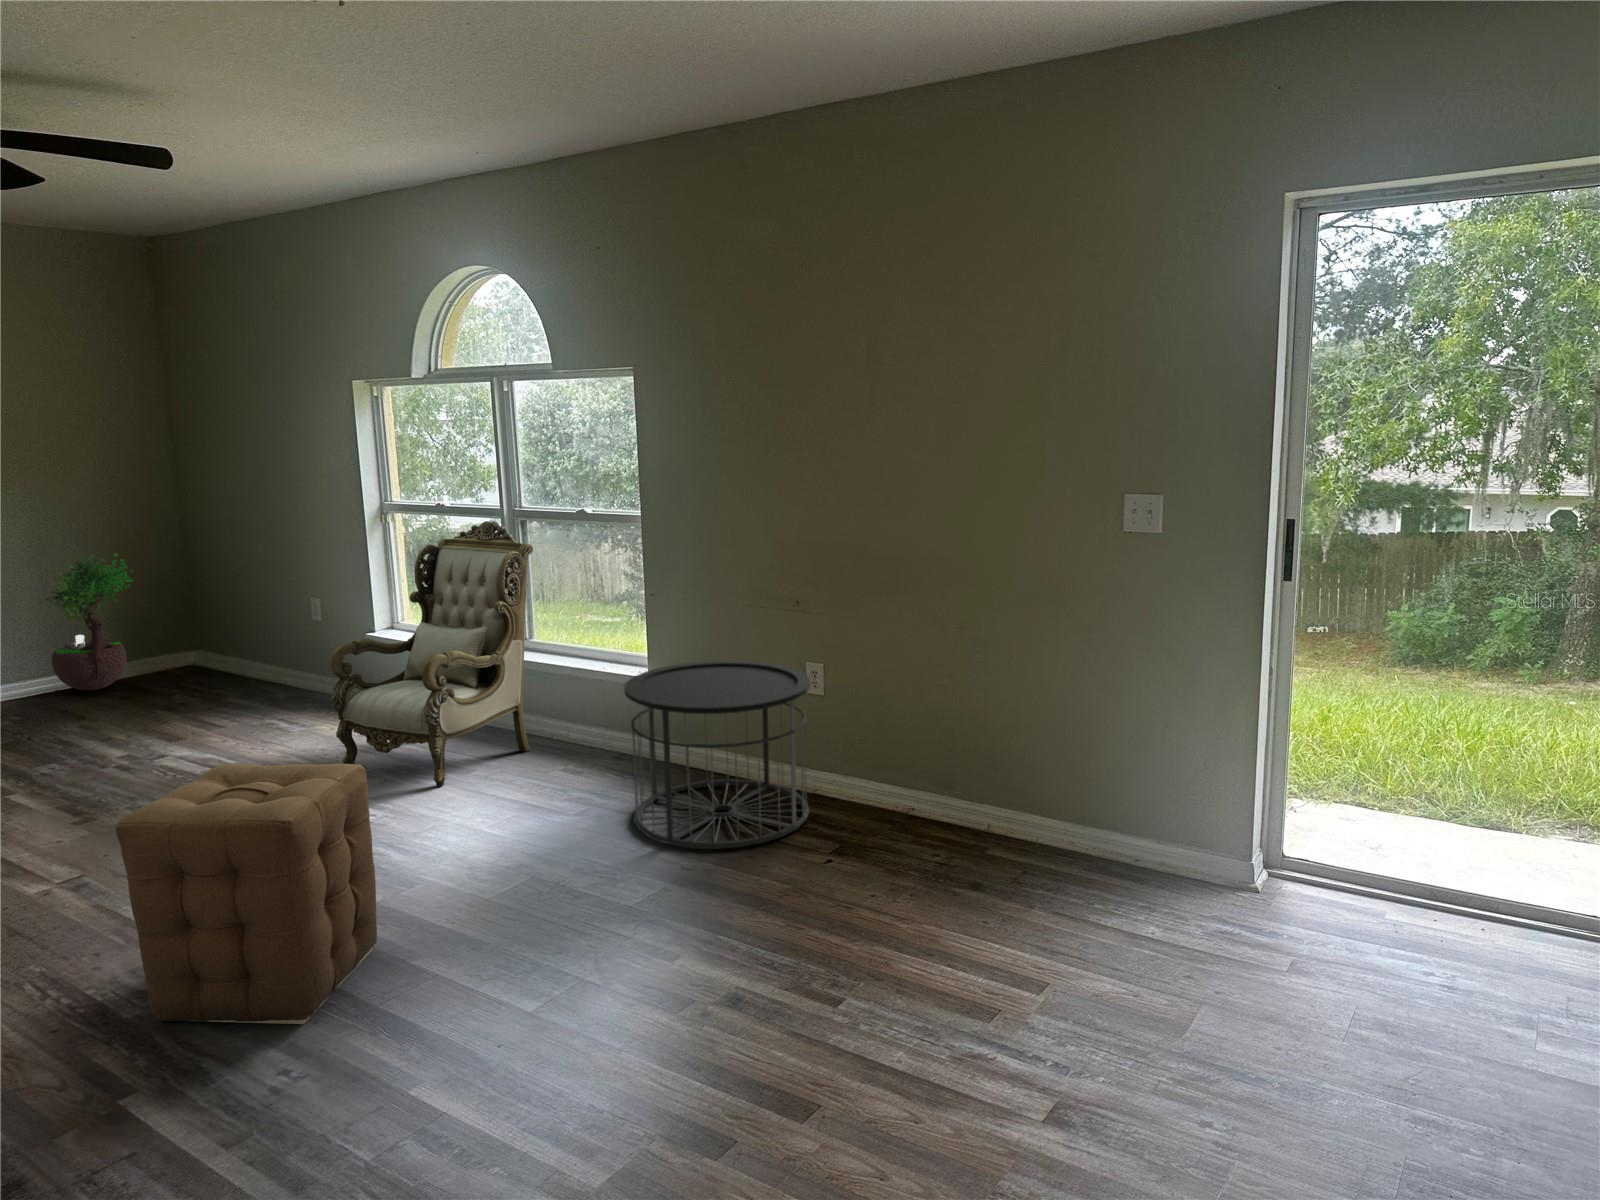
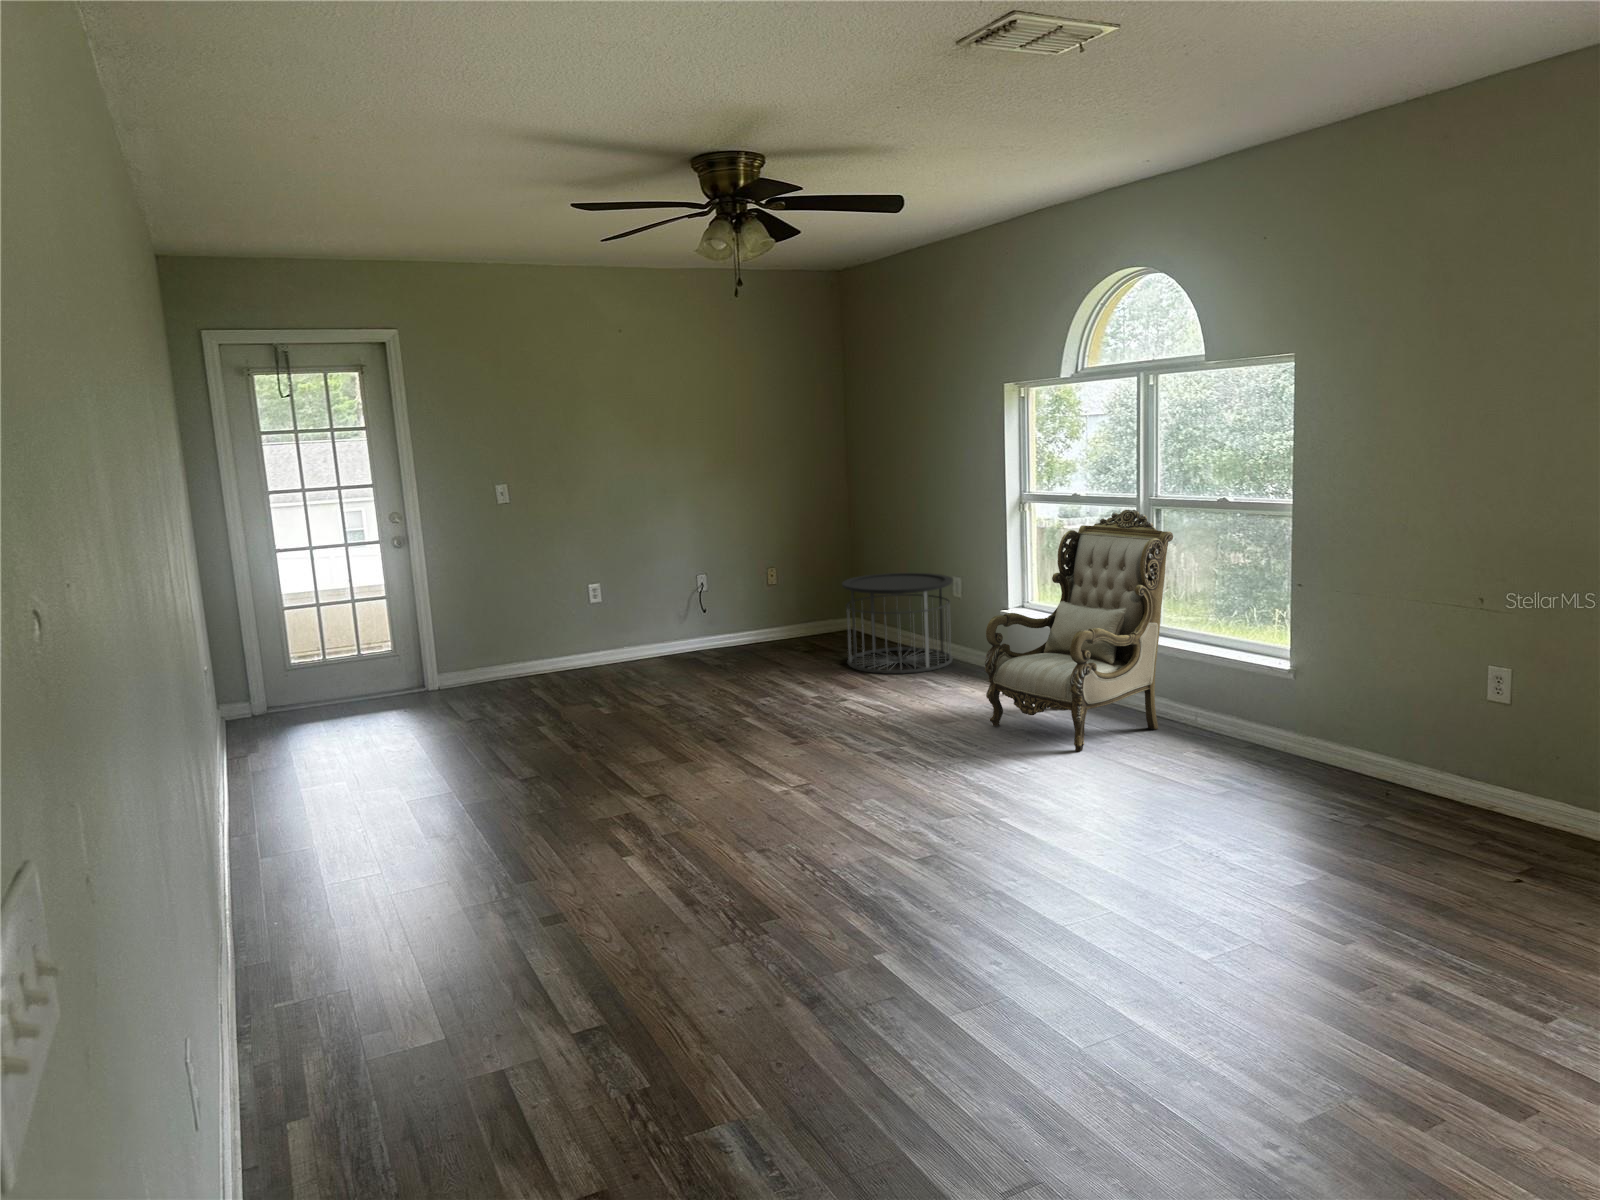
potted tree: present [39,548,133,691] -> none [751,528,816,643]
side table: present [624,661,810,849] -> present [842,573,953,674]
ottoman: present [116,764,377,1024] -> none [873,705,1055,928]

